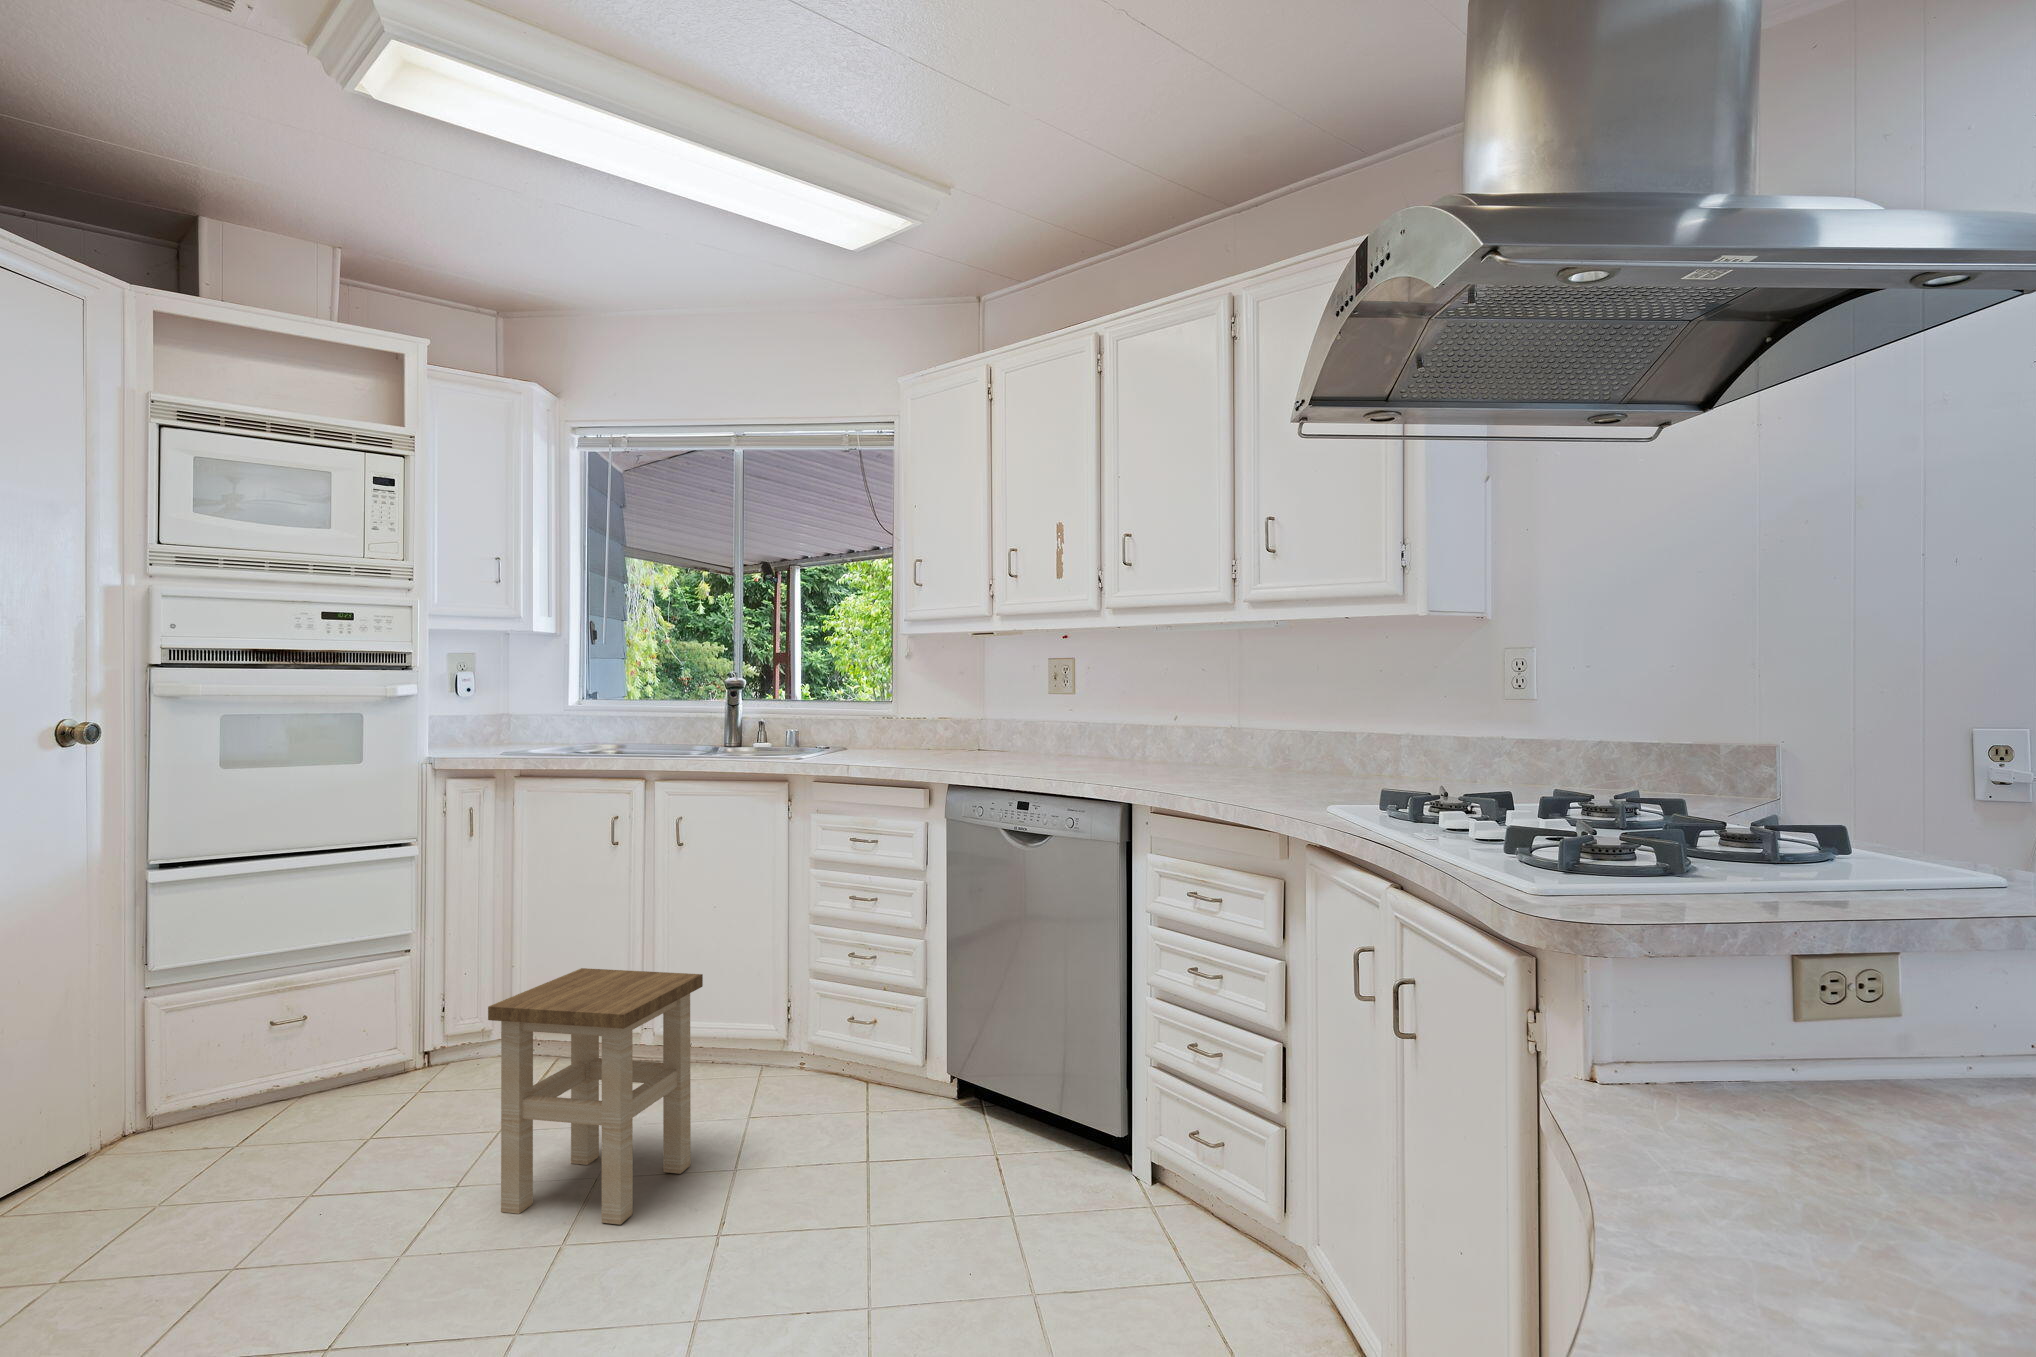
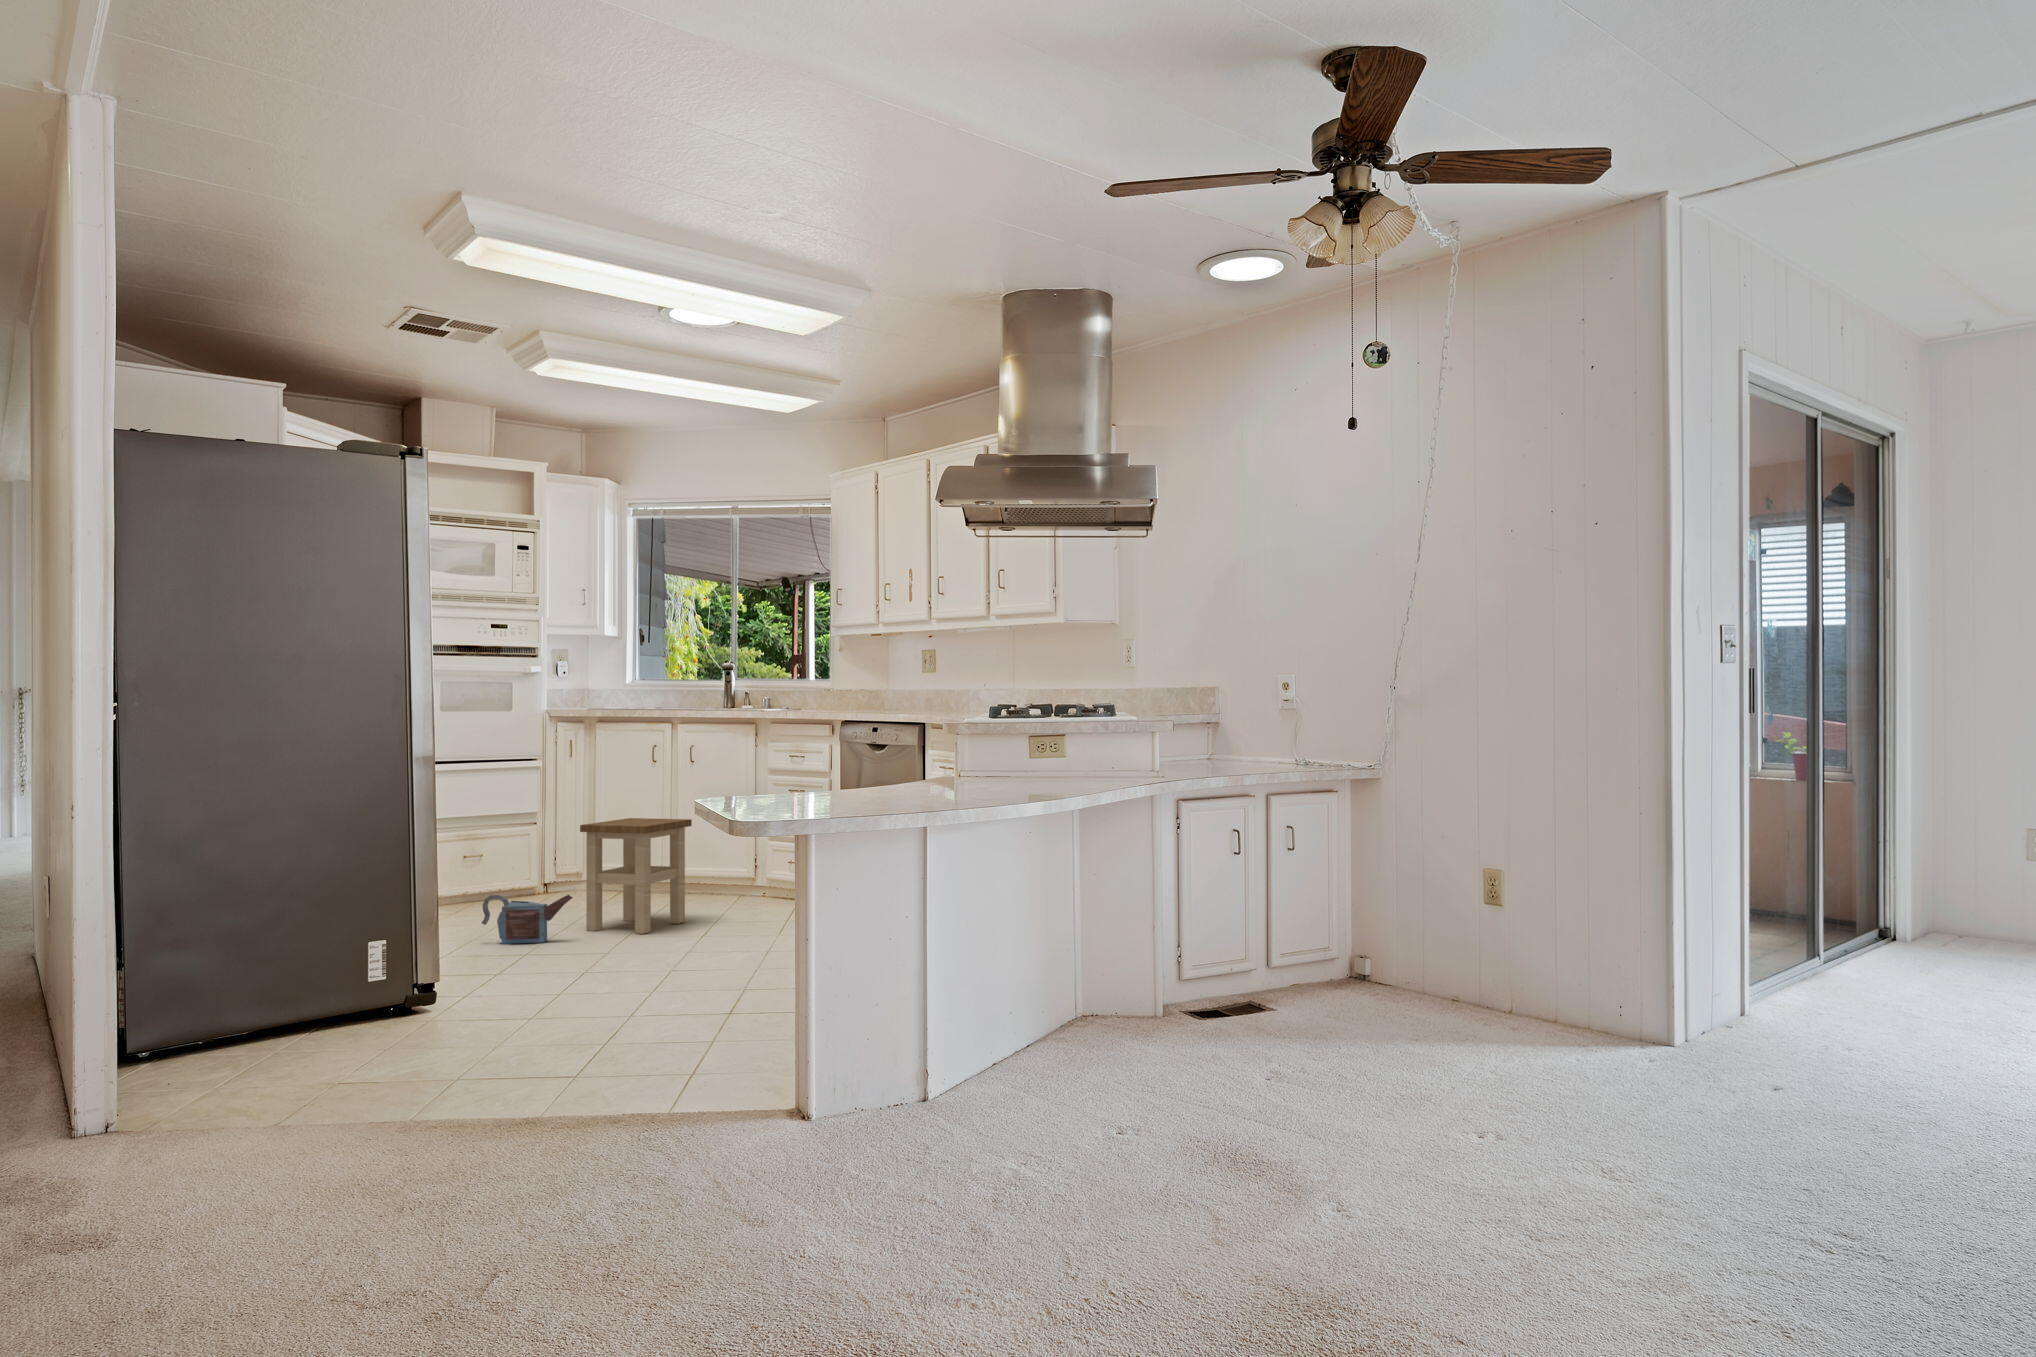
watering can: none [268,1170,473,1290] -> present [482,894,572,944]

